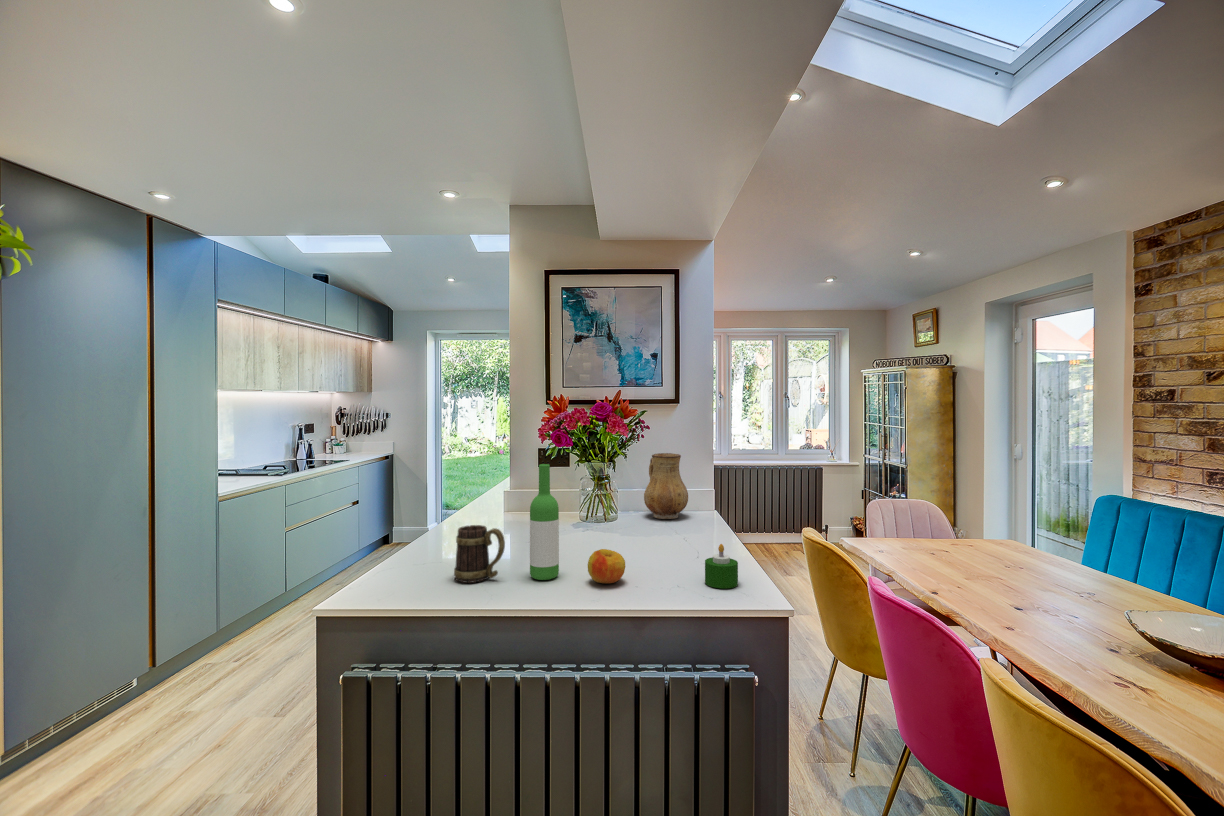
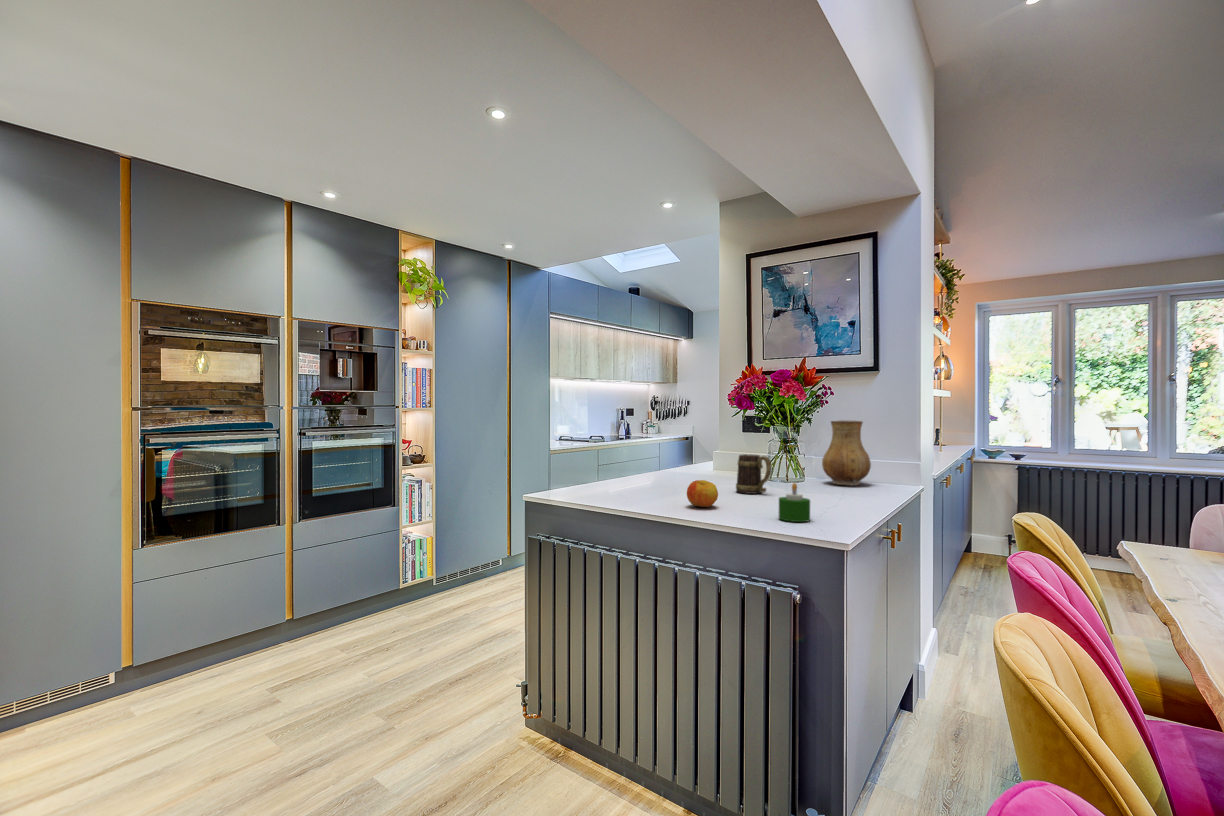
wine bottle: present [530,464,559,580] -> none [653,410,677,500]
mug: present [454,525,505,583] -> present [736,454,772,494]

